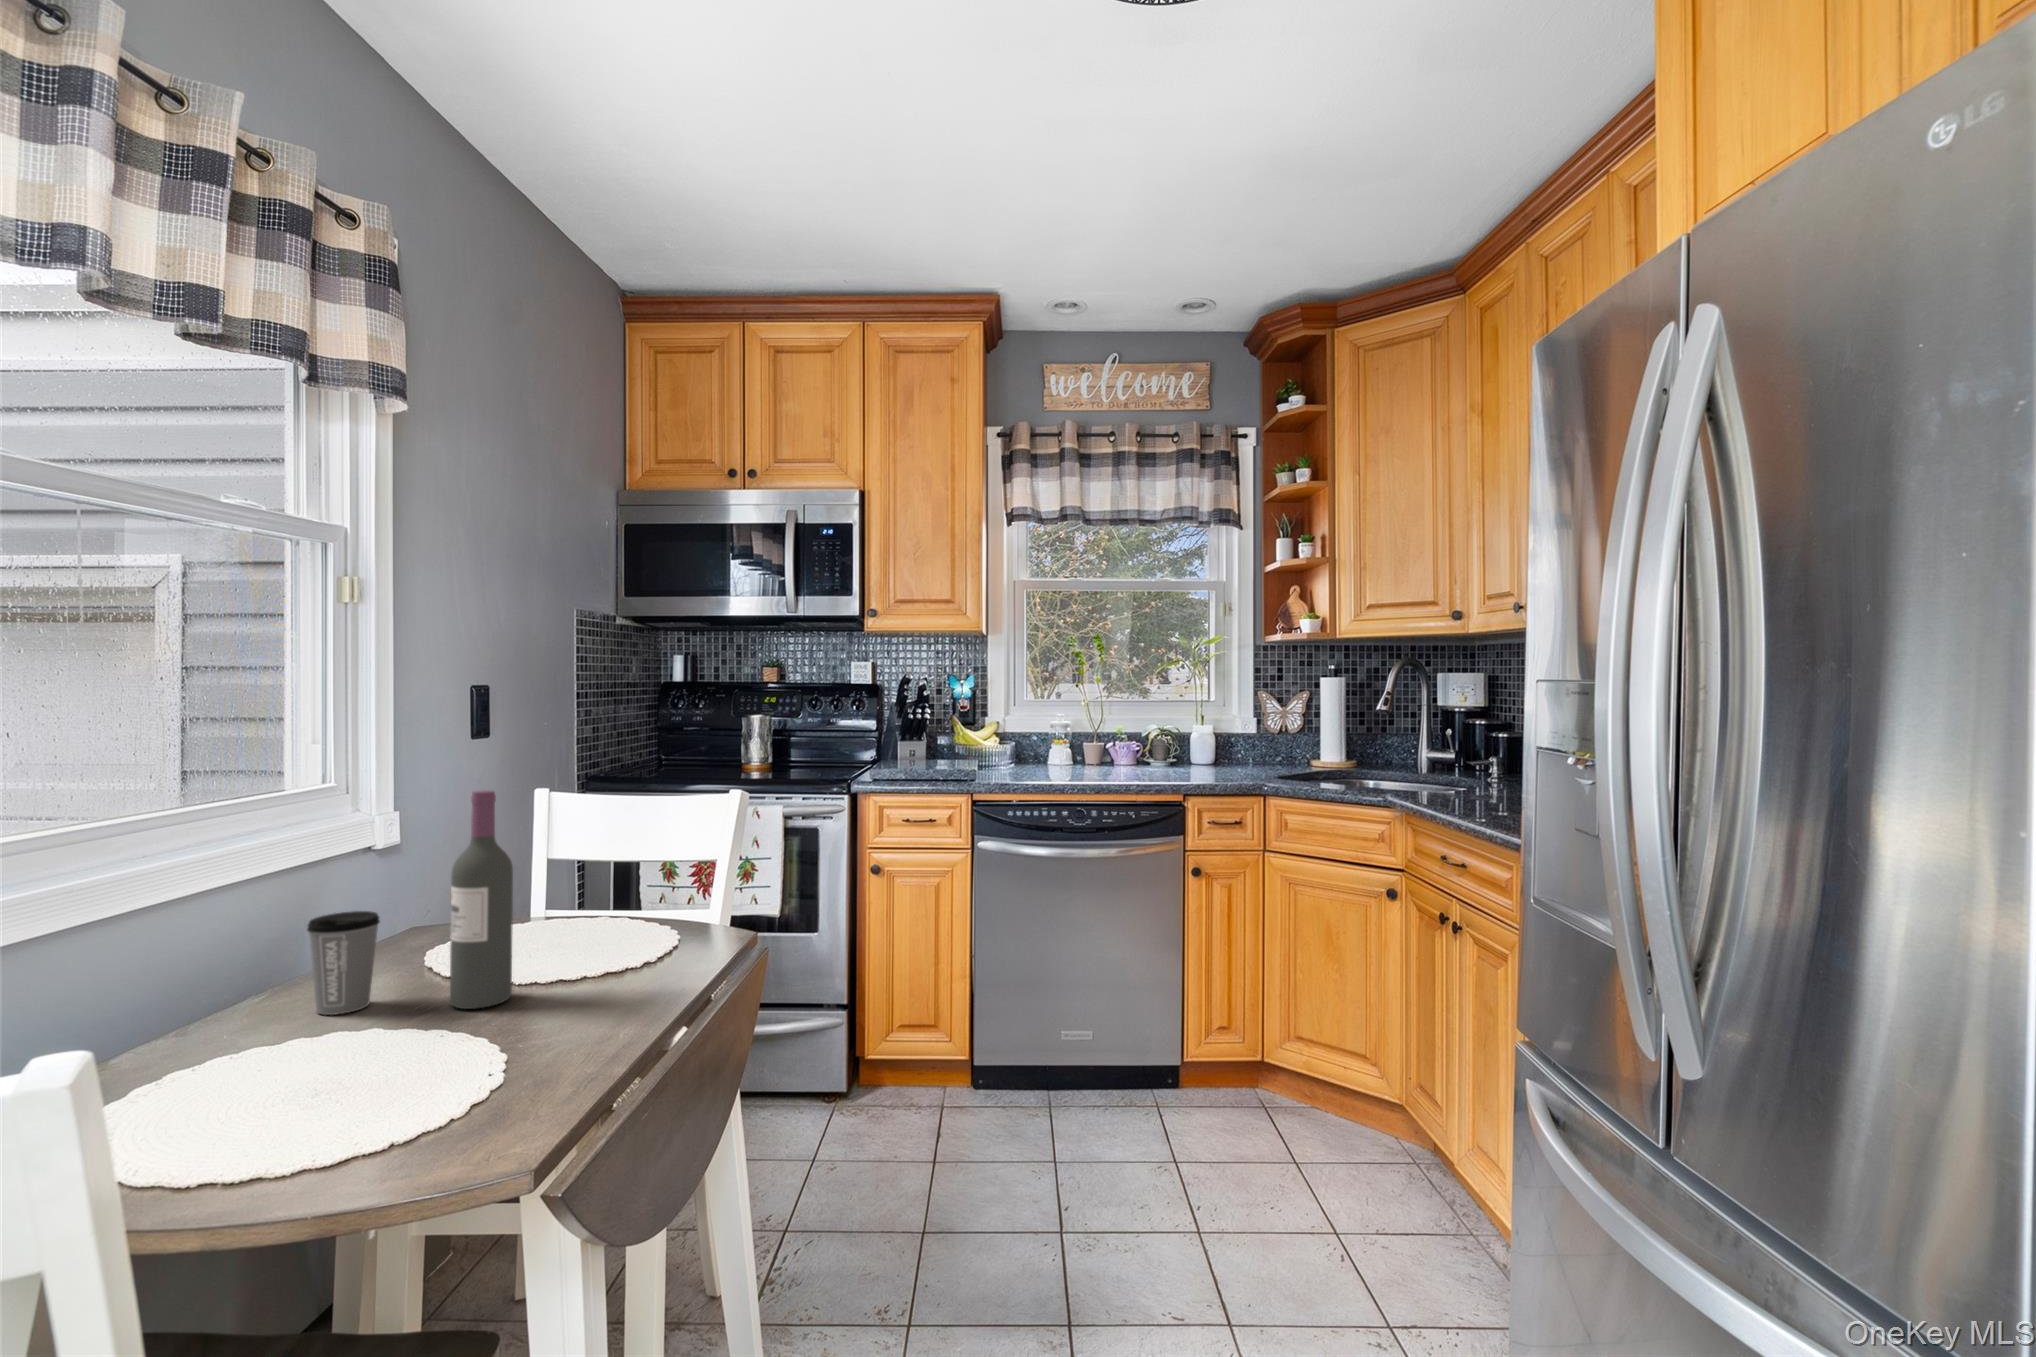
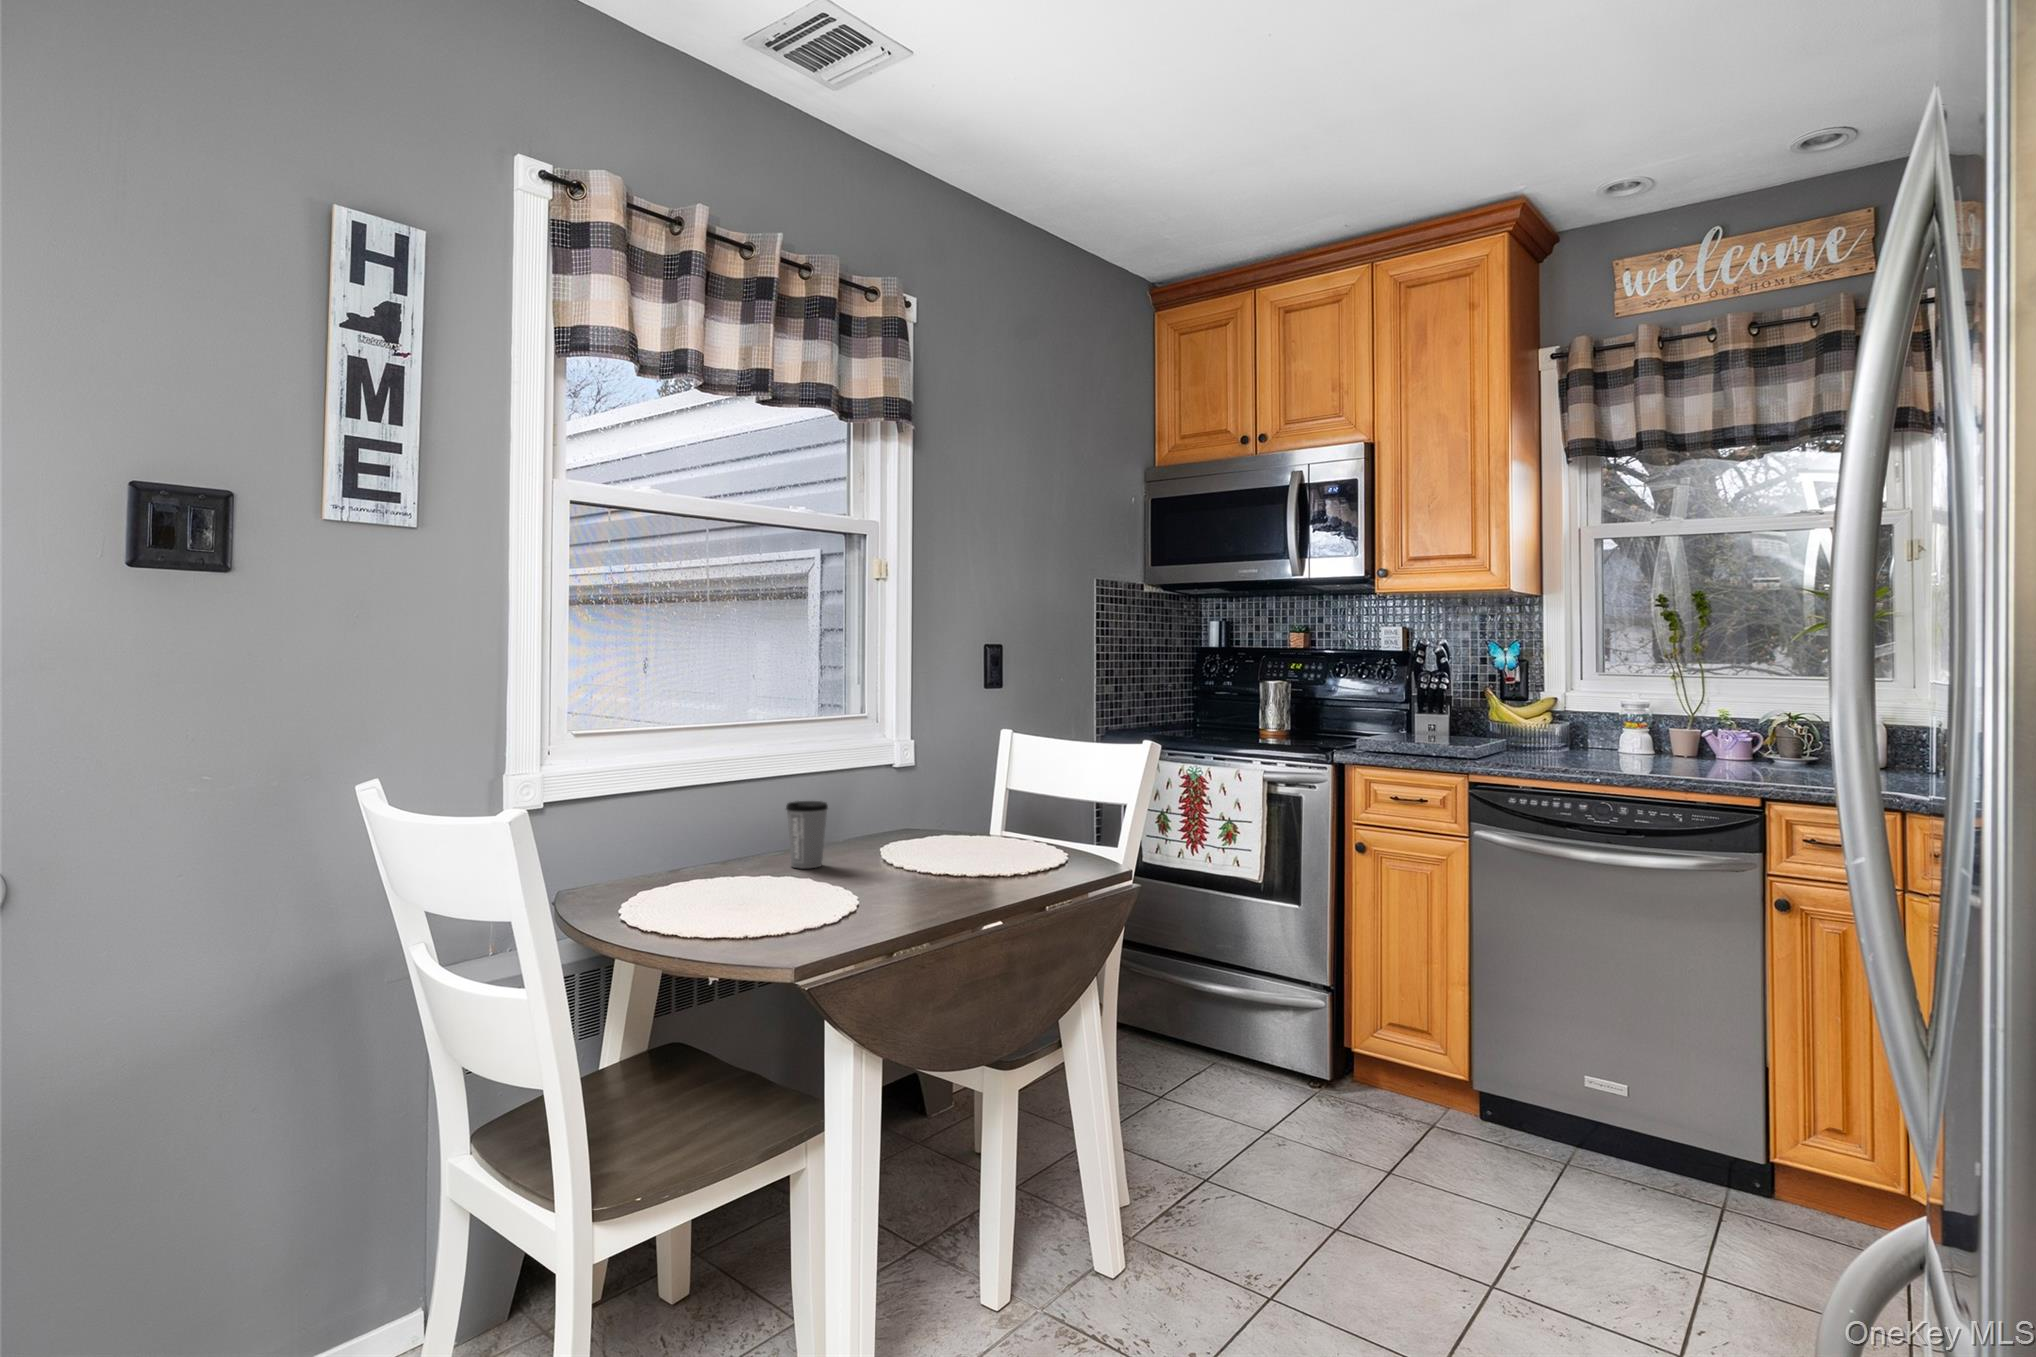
wine bottle: present [450,790,513,1009] -> none [860,720,901,879]

